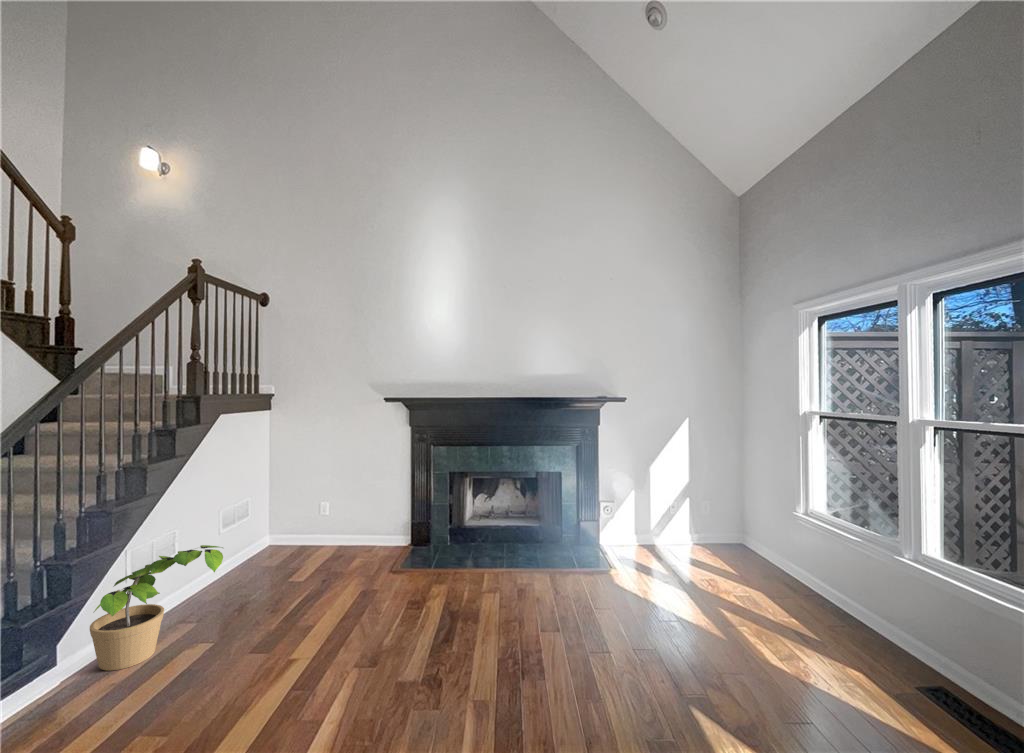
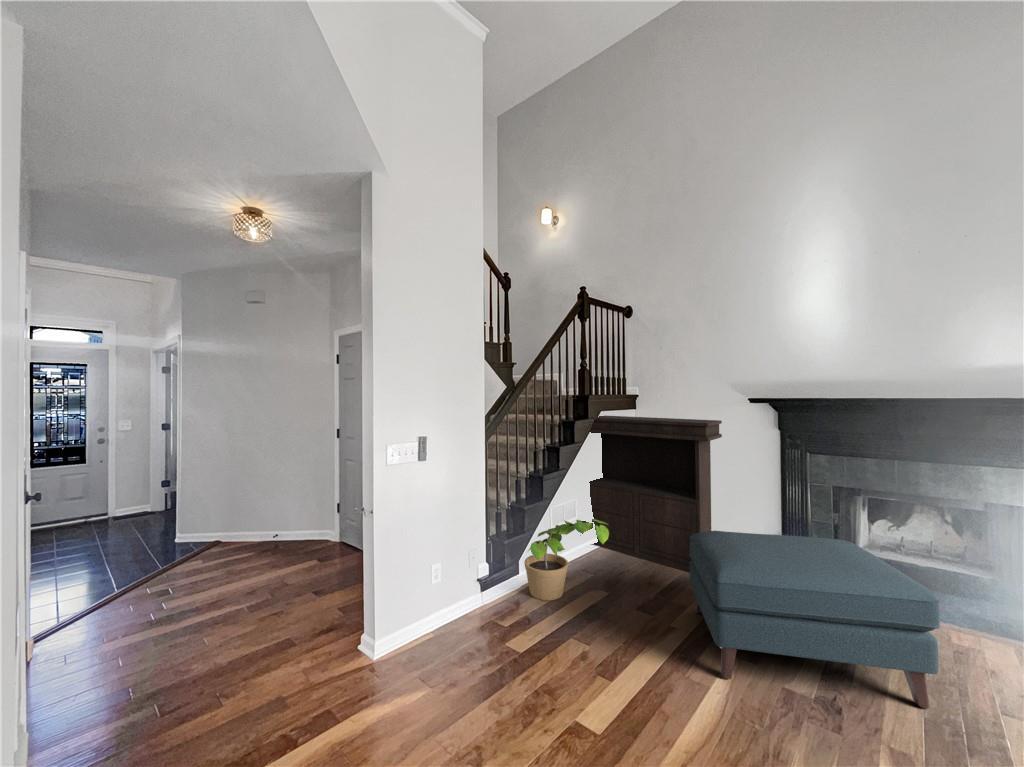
console table: none [177,419,359,582] -> present [589,416,722,572]
ottoman: none [319,515,497,668] -> present [689,531,940,709]

